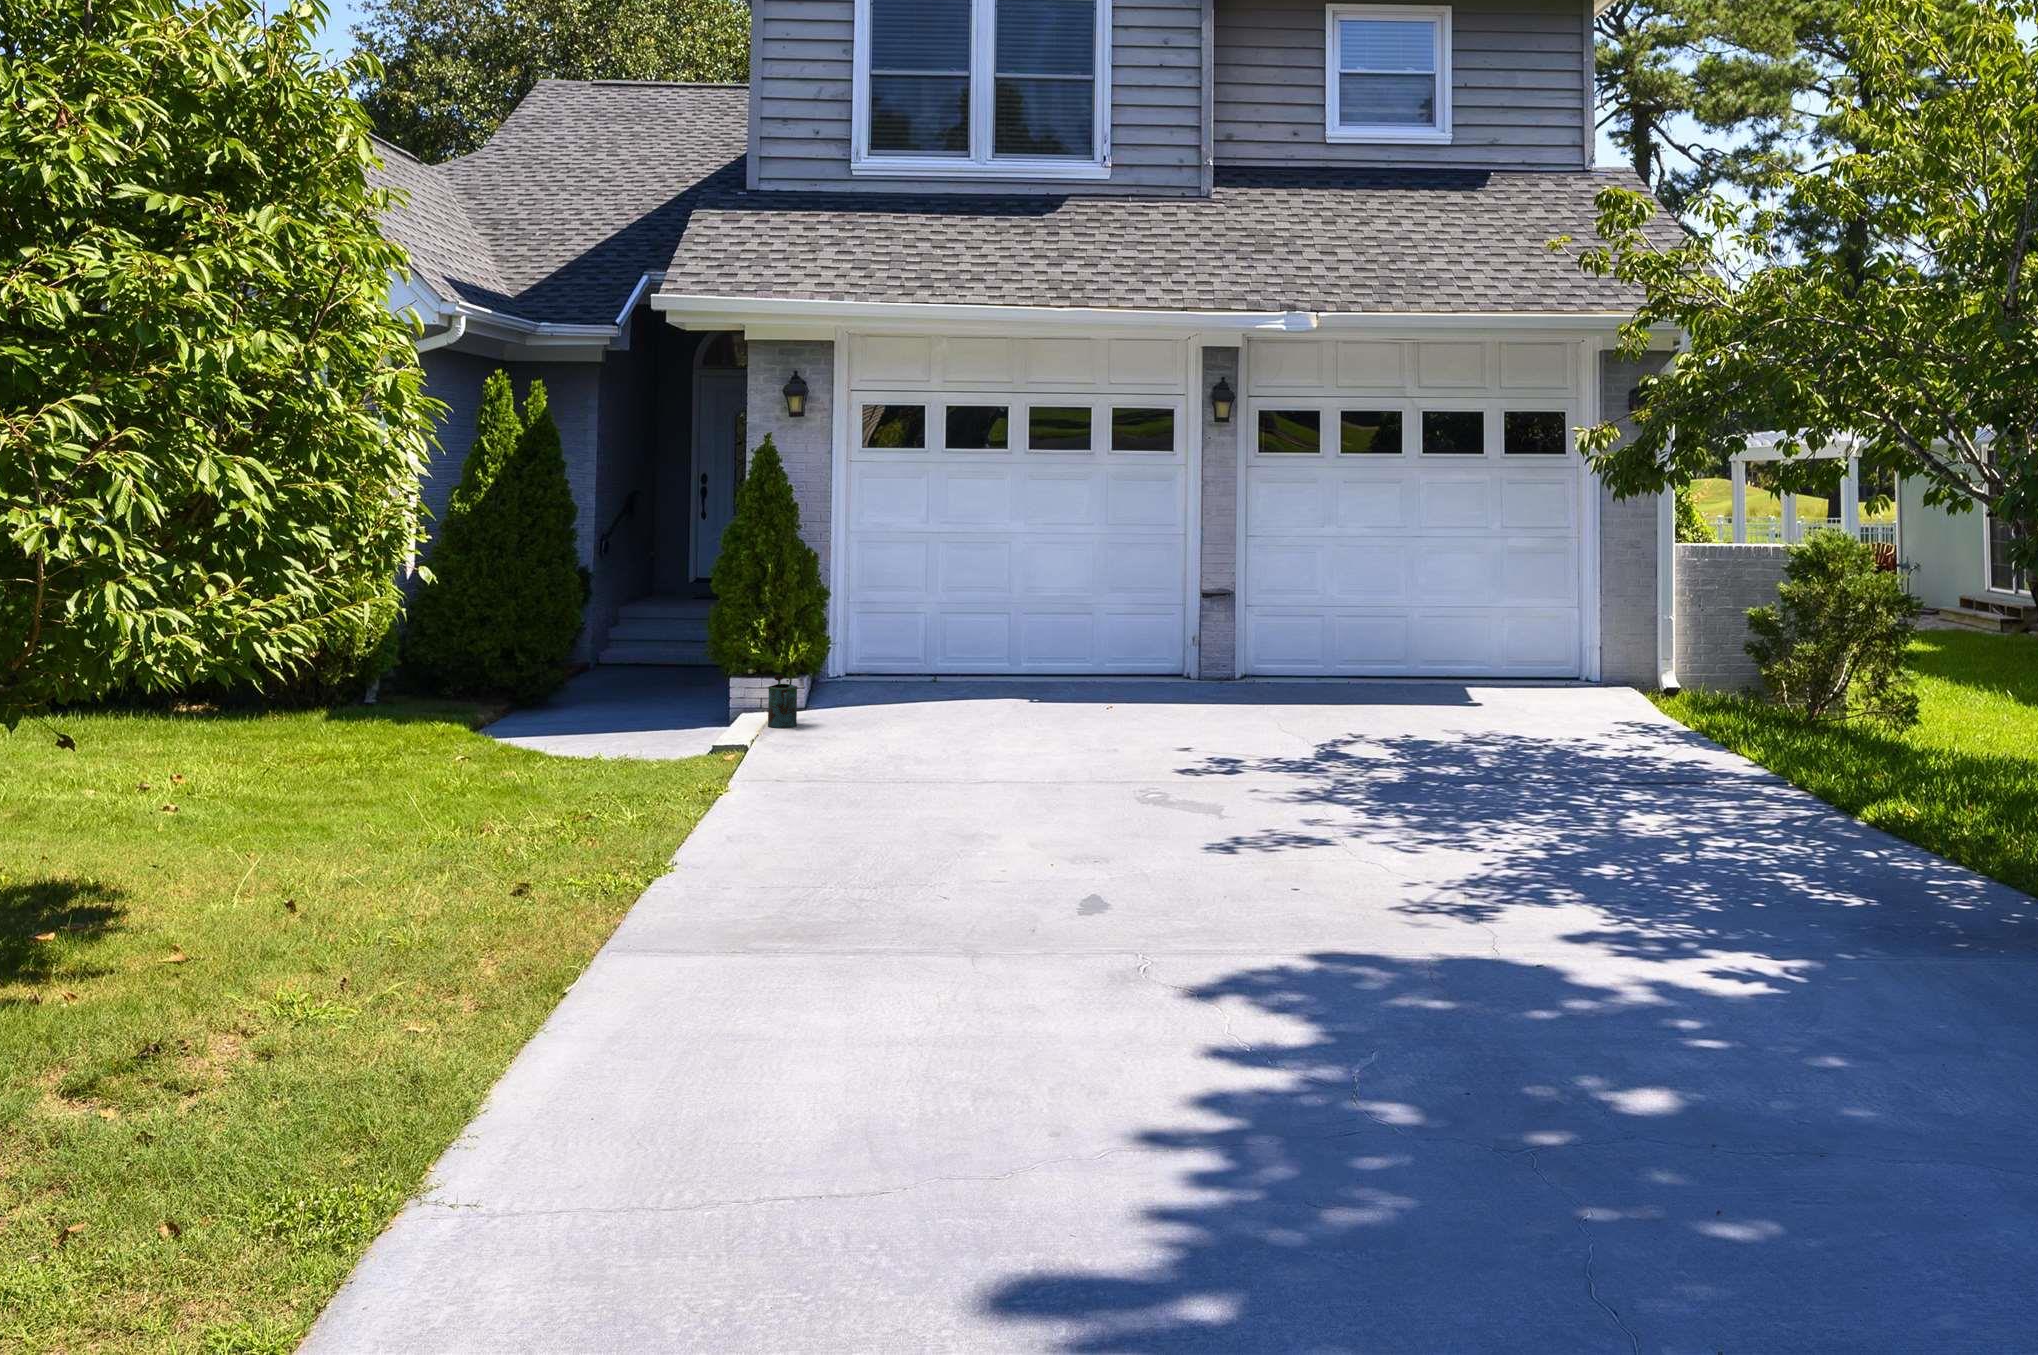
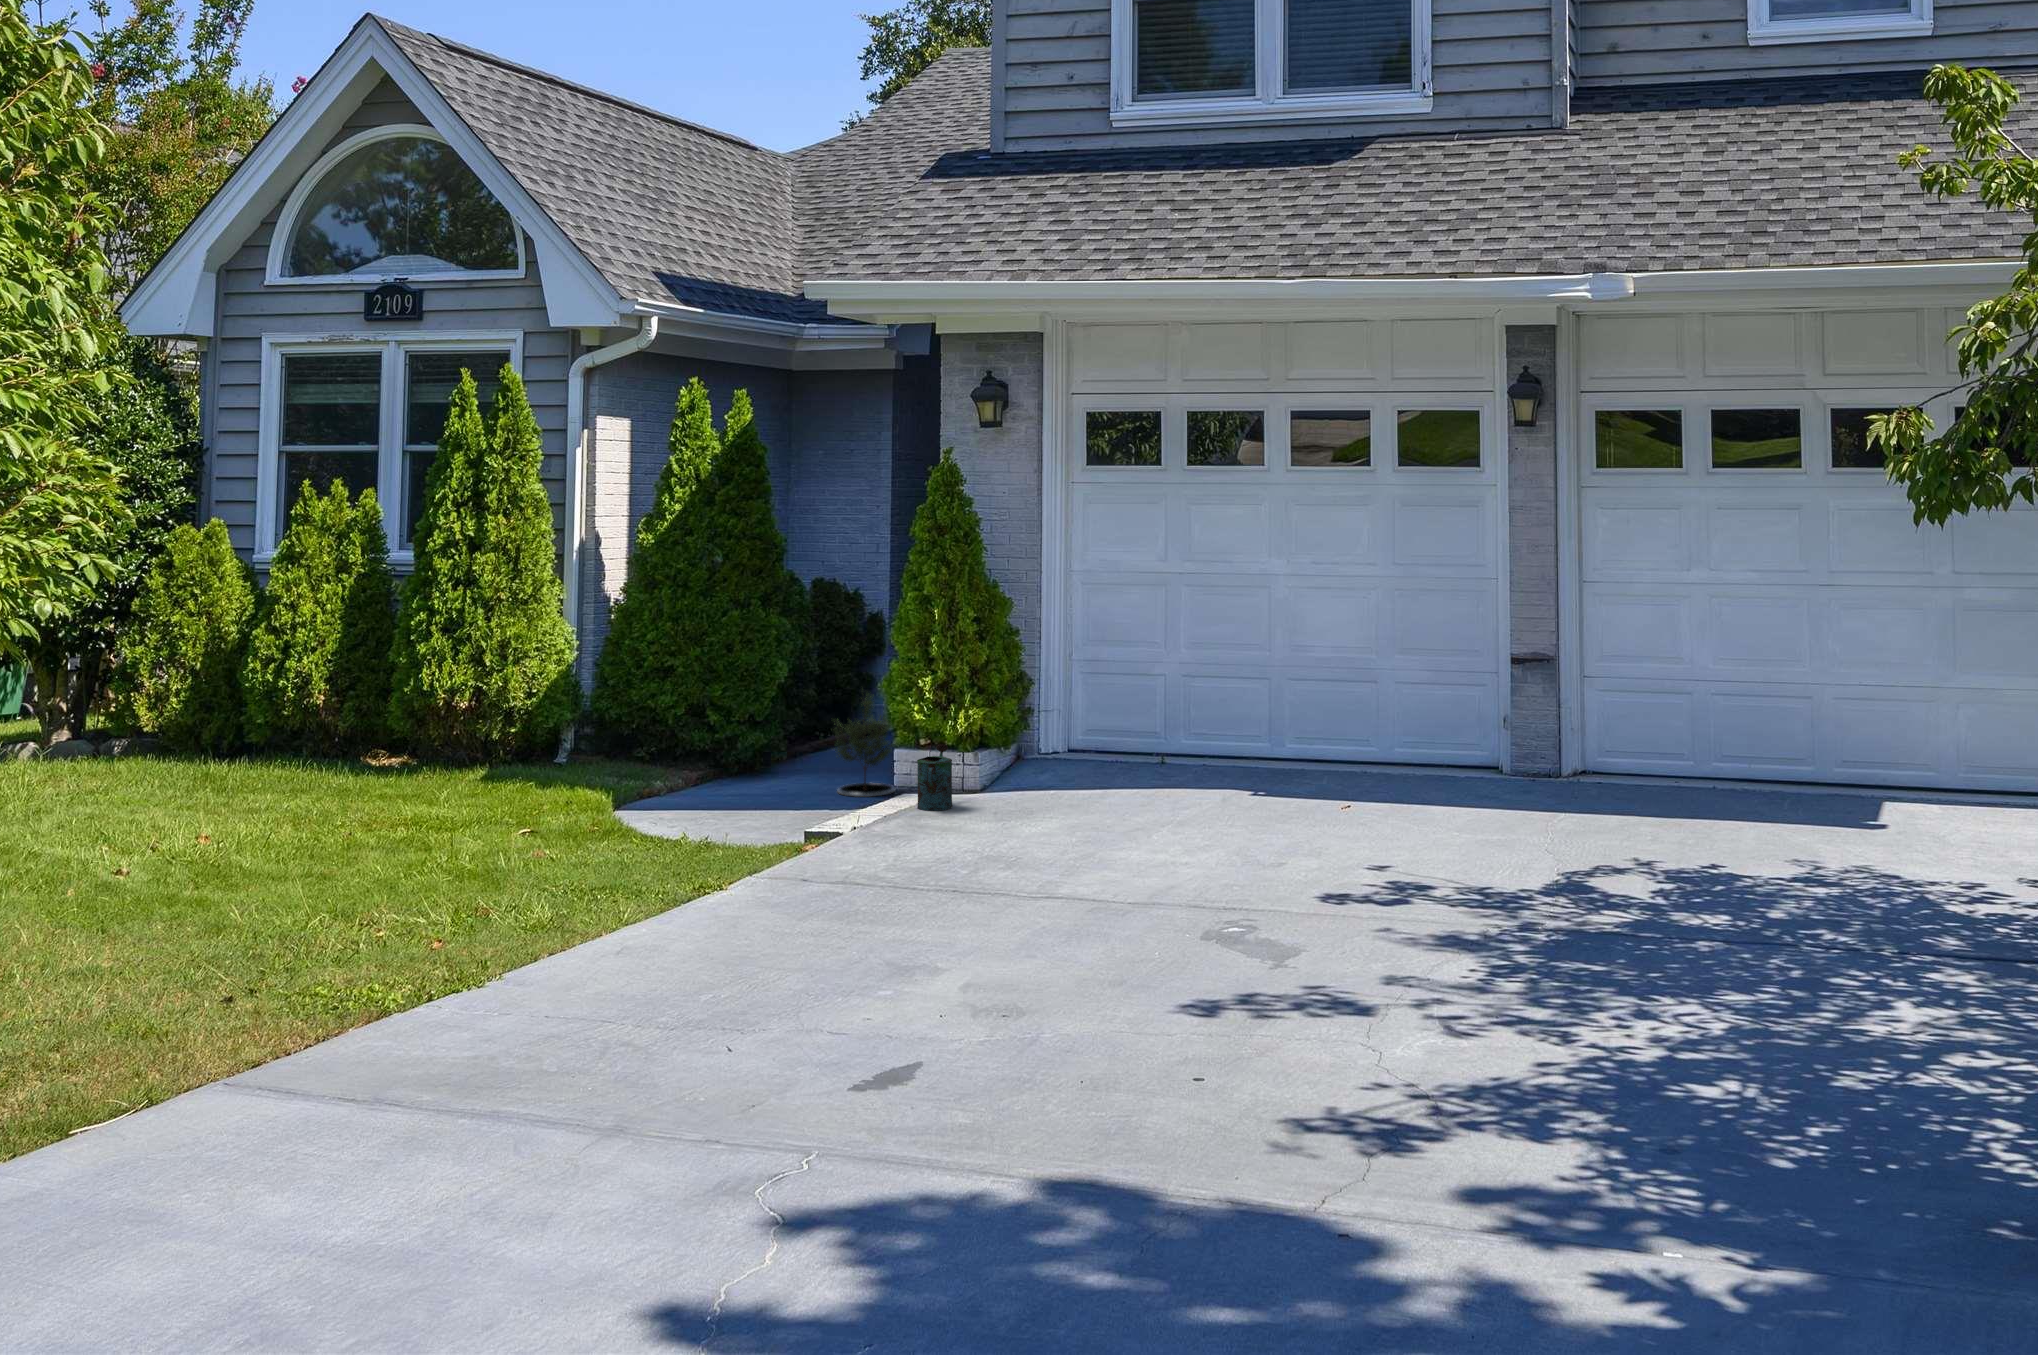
potted tree: none [673,629,734,721] -> present [835,689,895,797]

